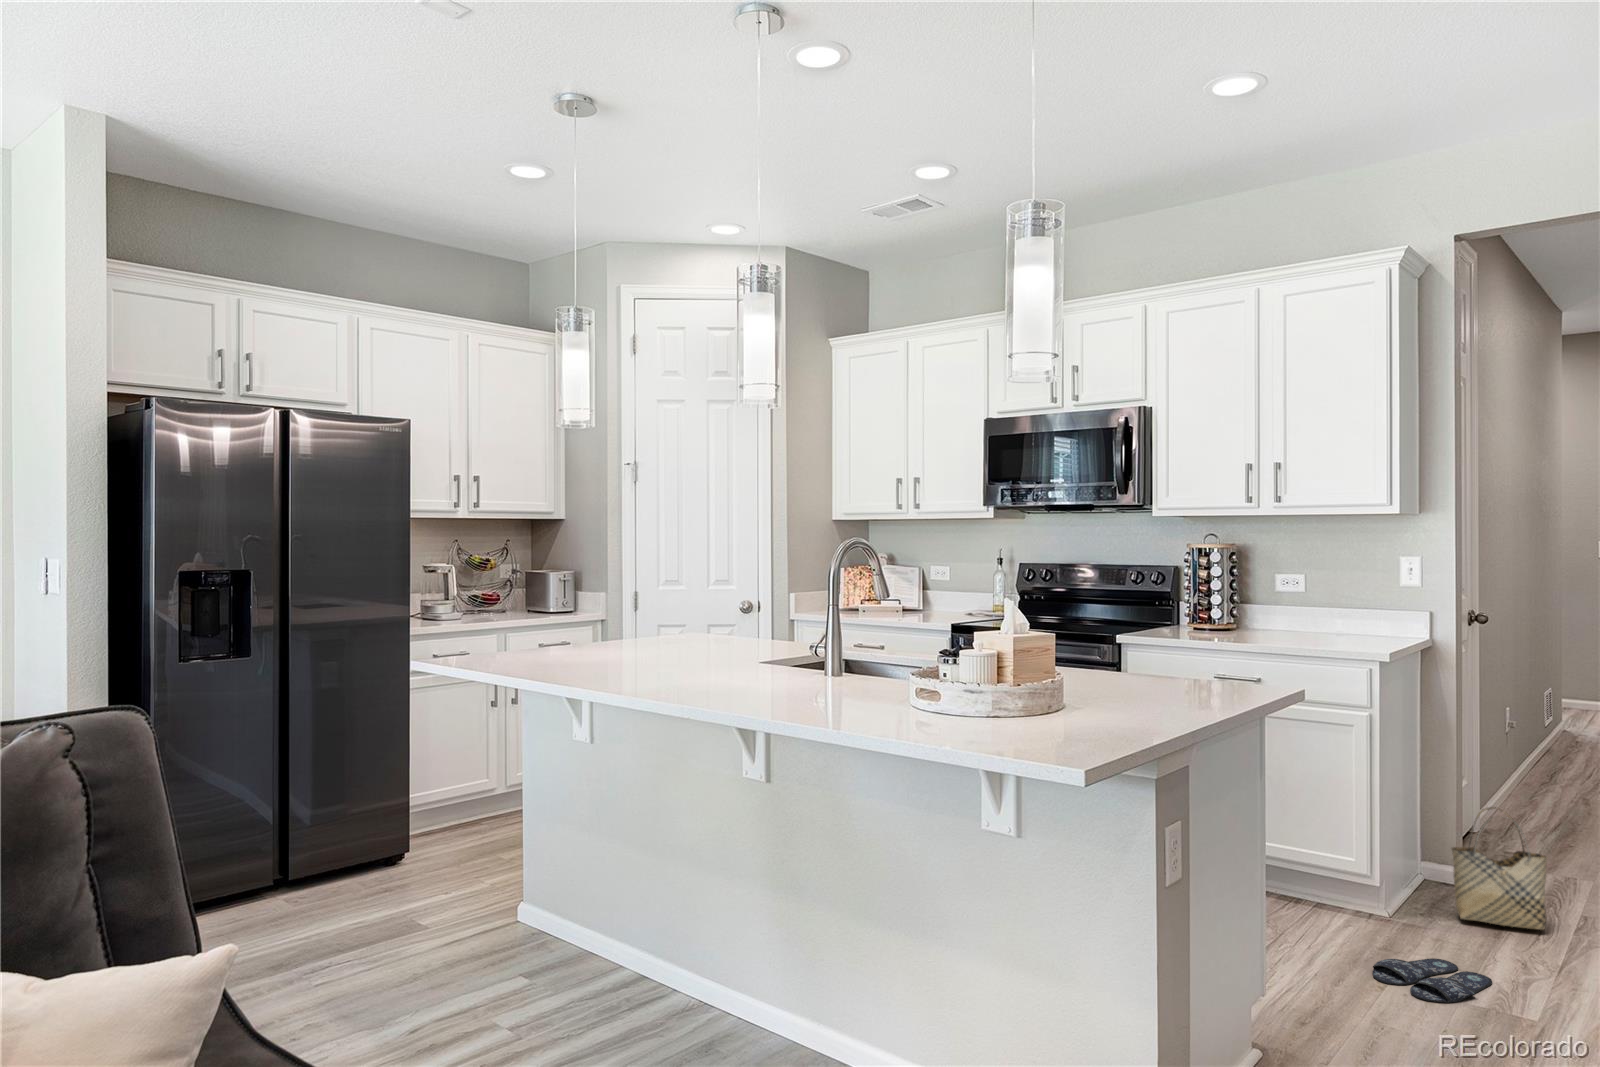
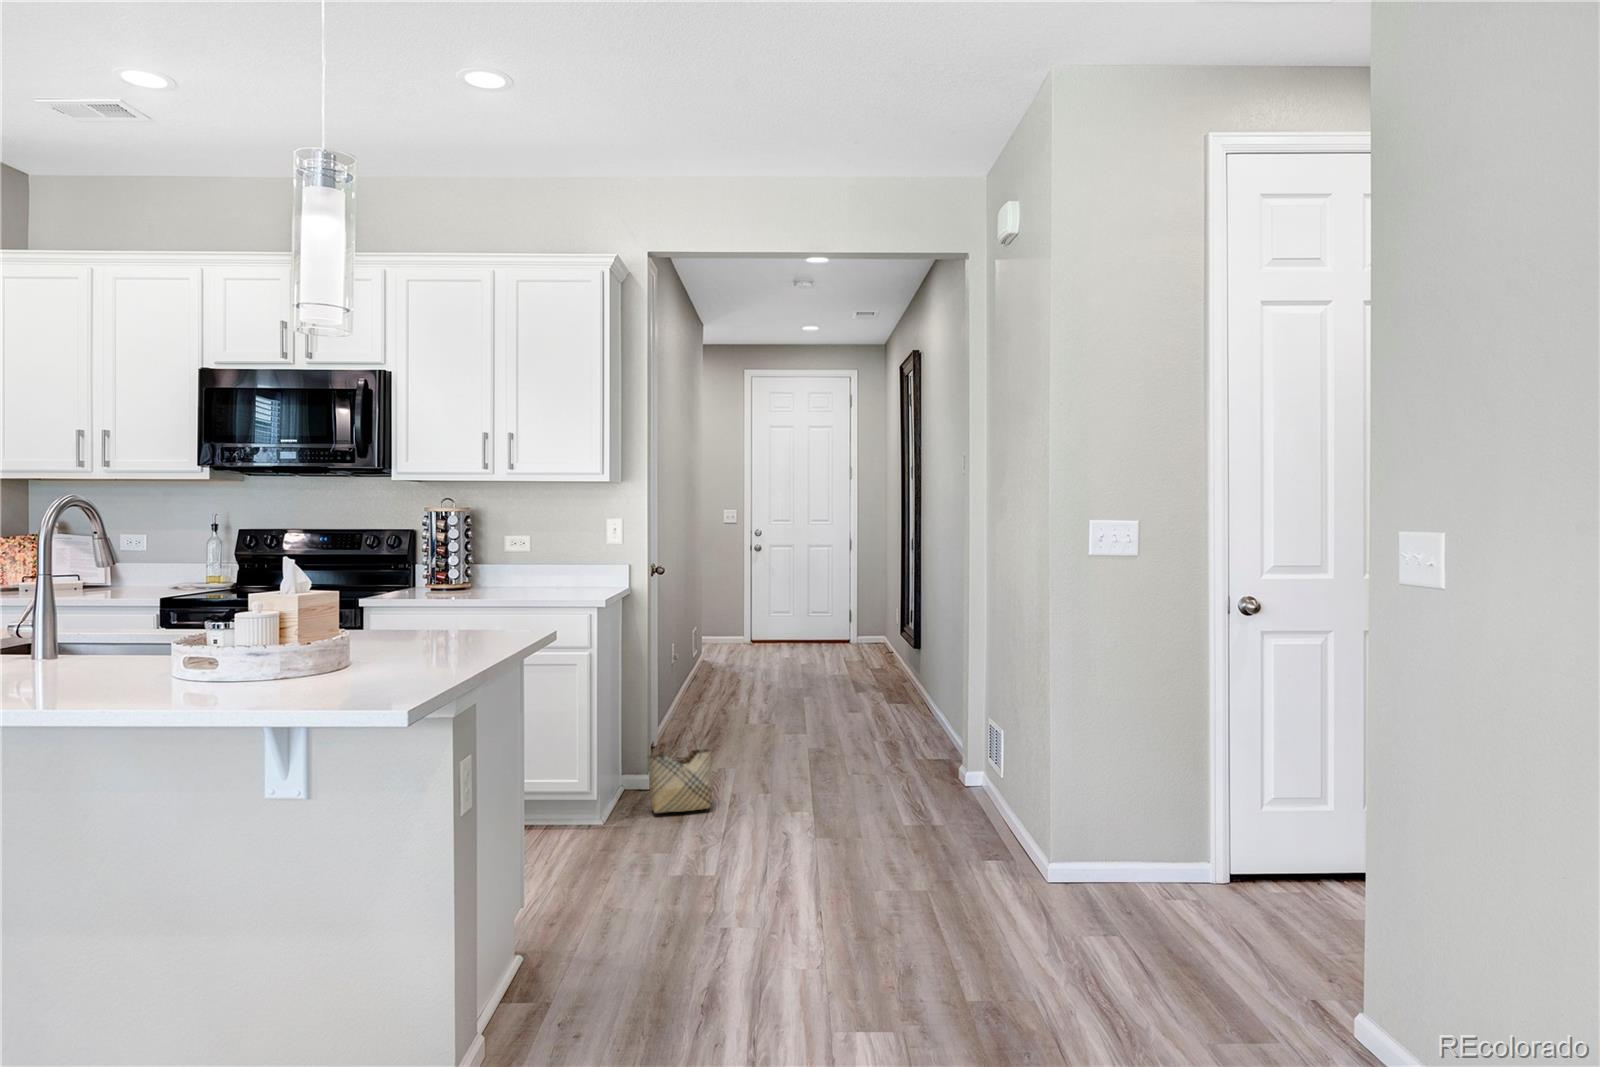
slippers: present [1373,958,1492,1003] -> none [594,850,681,887]

